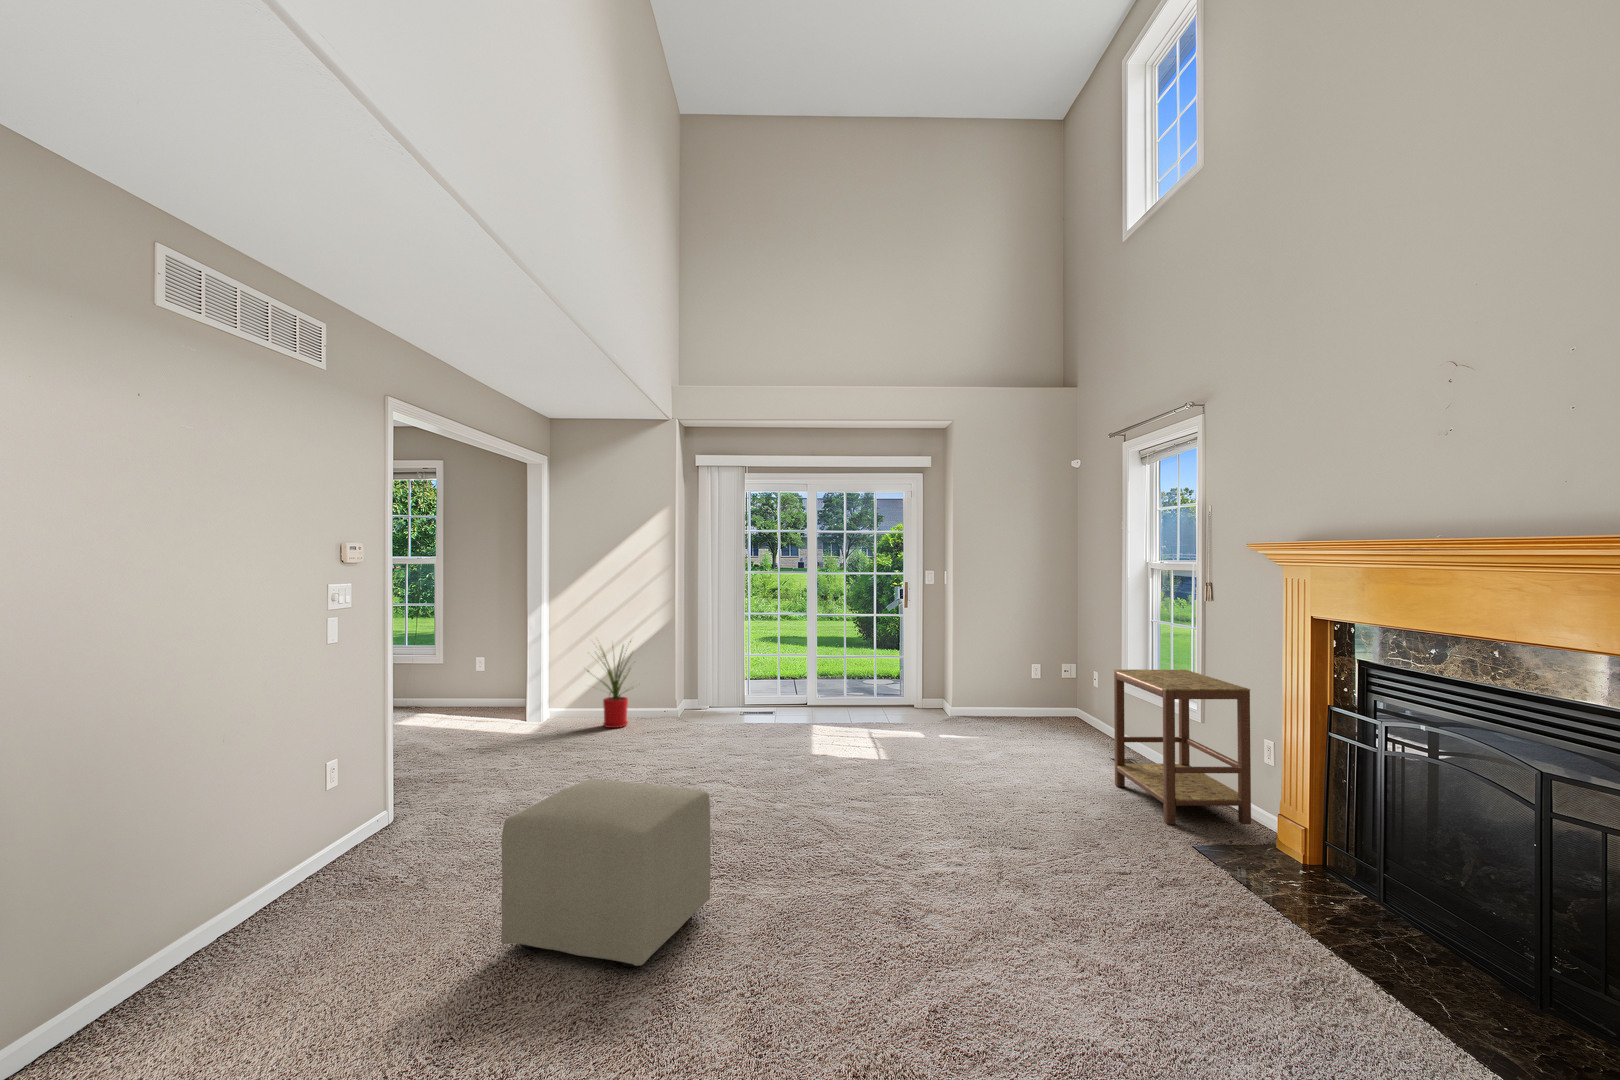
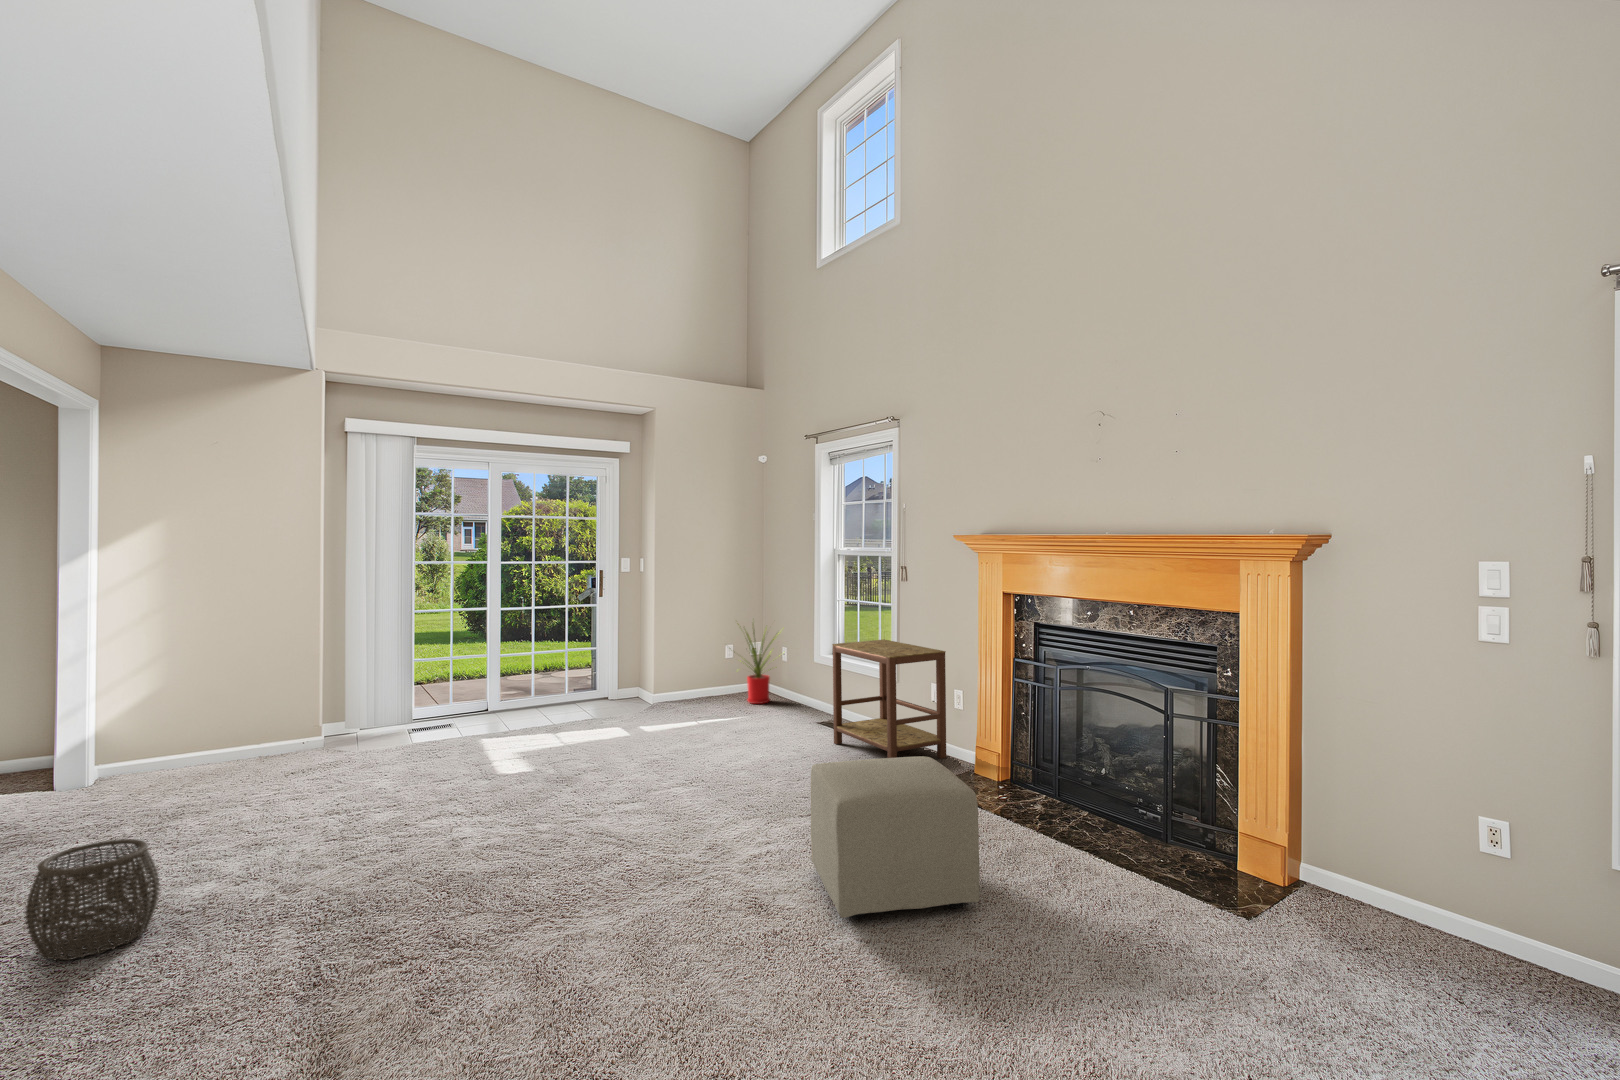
house plant: present [587,641,631,728] -> present [738,624,778,704]
woven basket: none [364,769,454,856] -> present [25,839,160,960]
ottoman: present [501,779,711,967] -> present [811,756,980,919]

